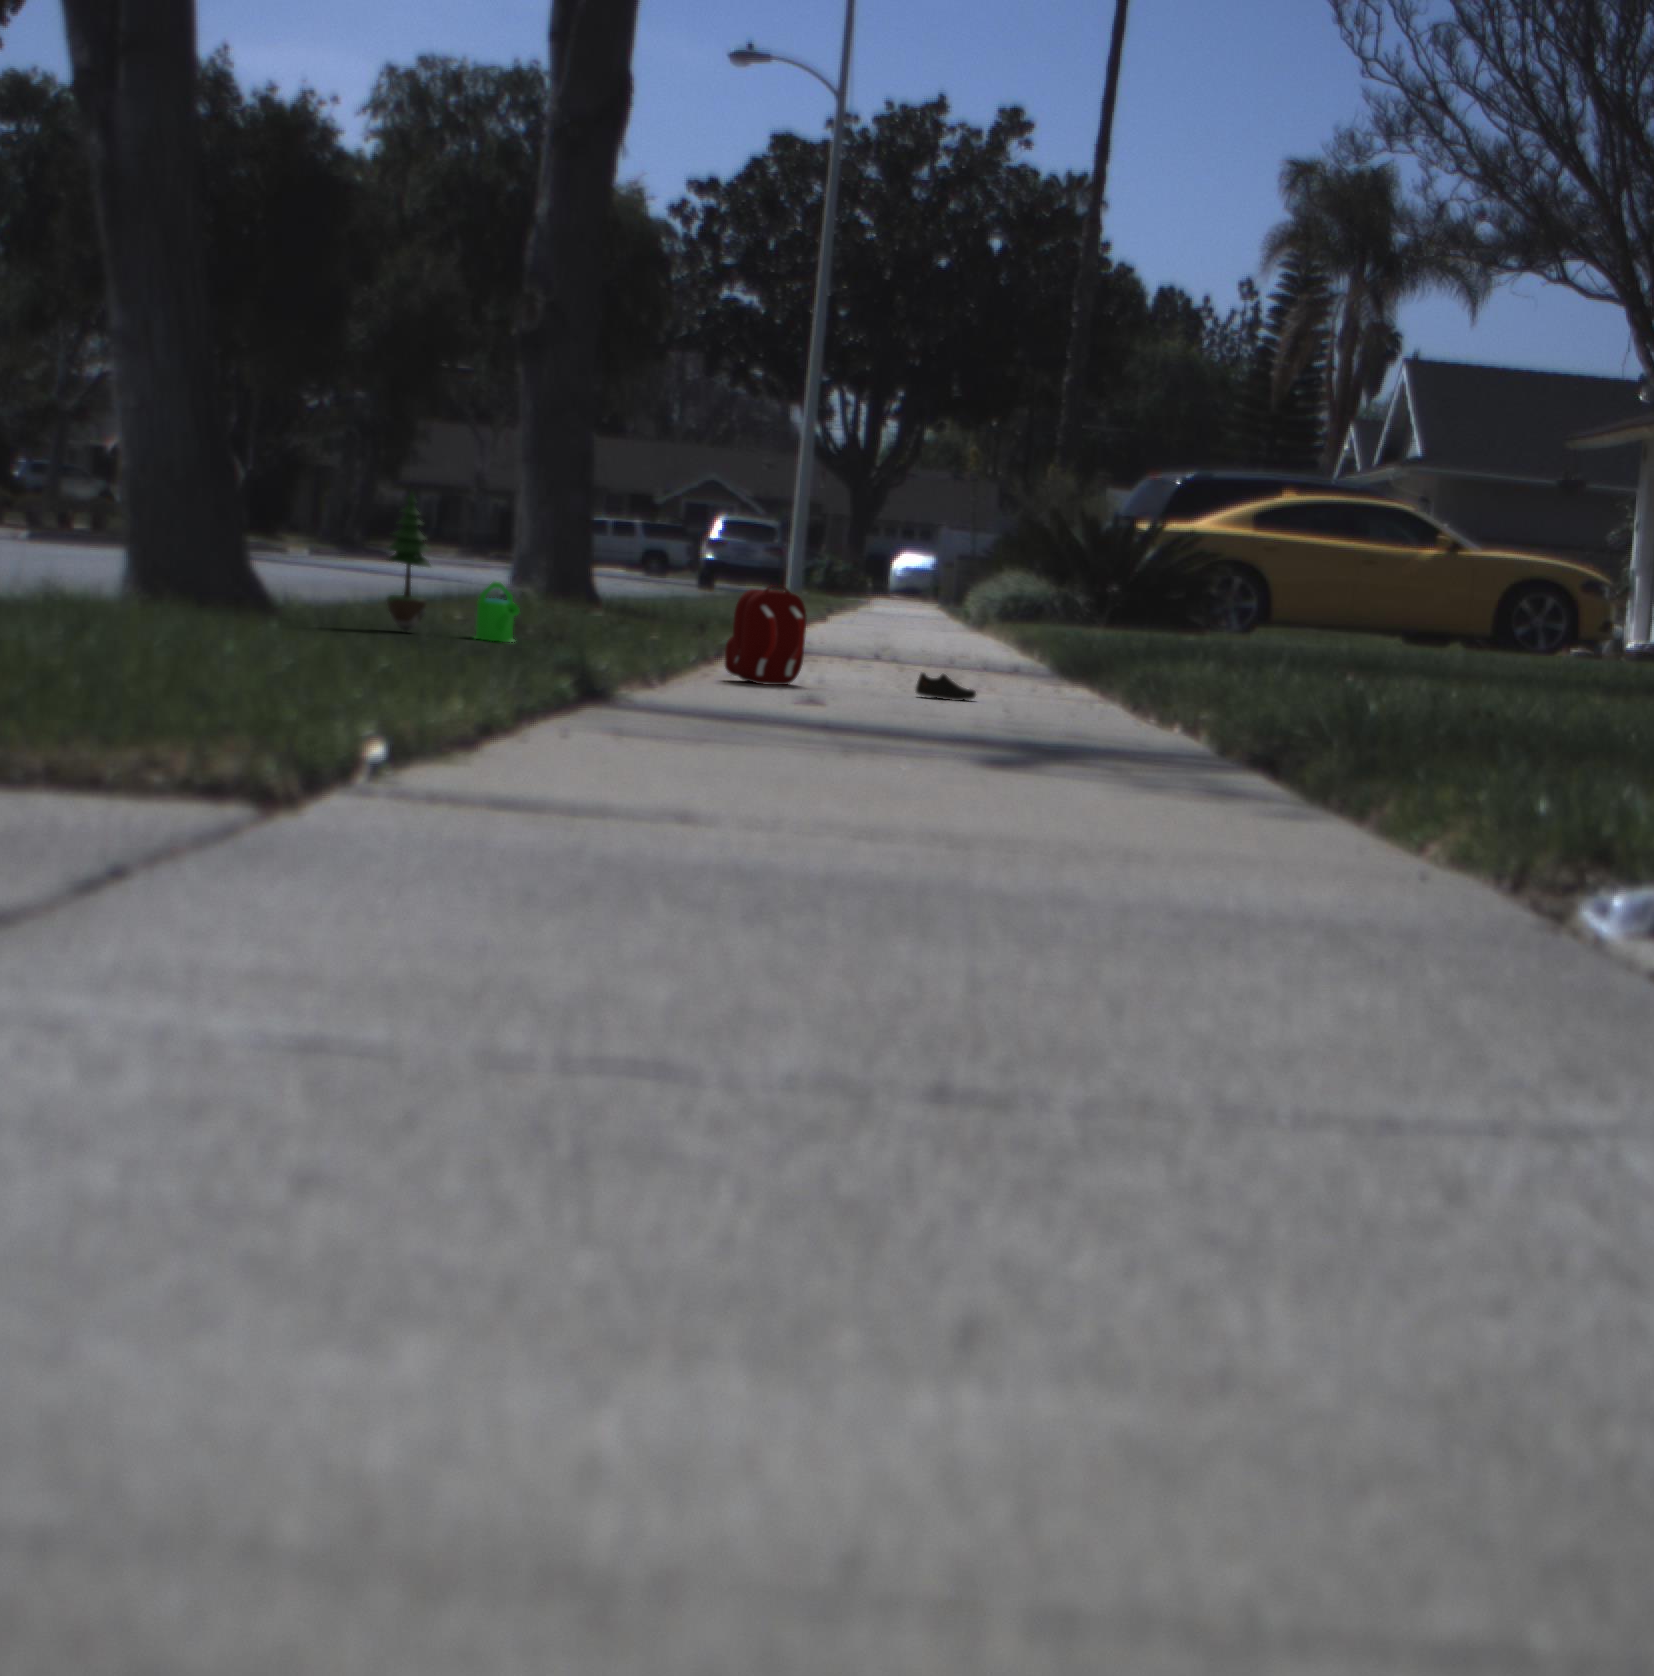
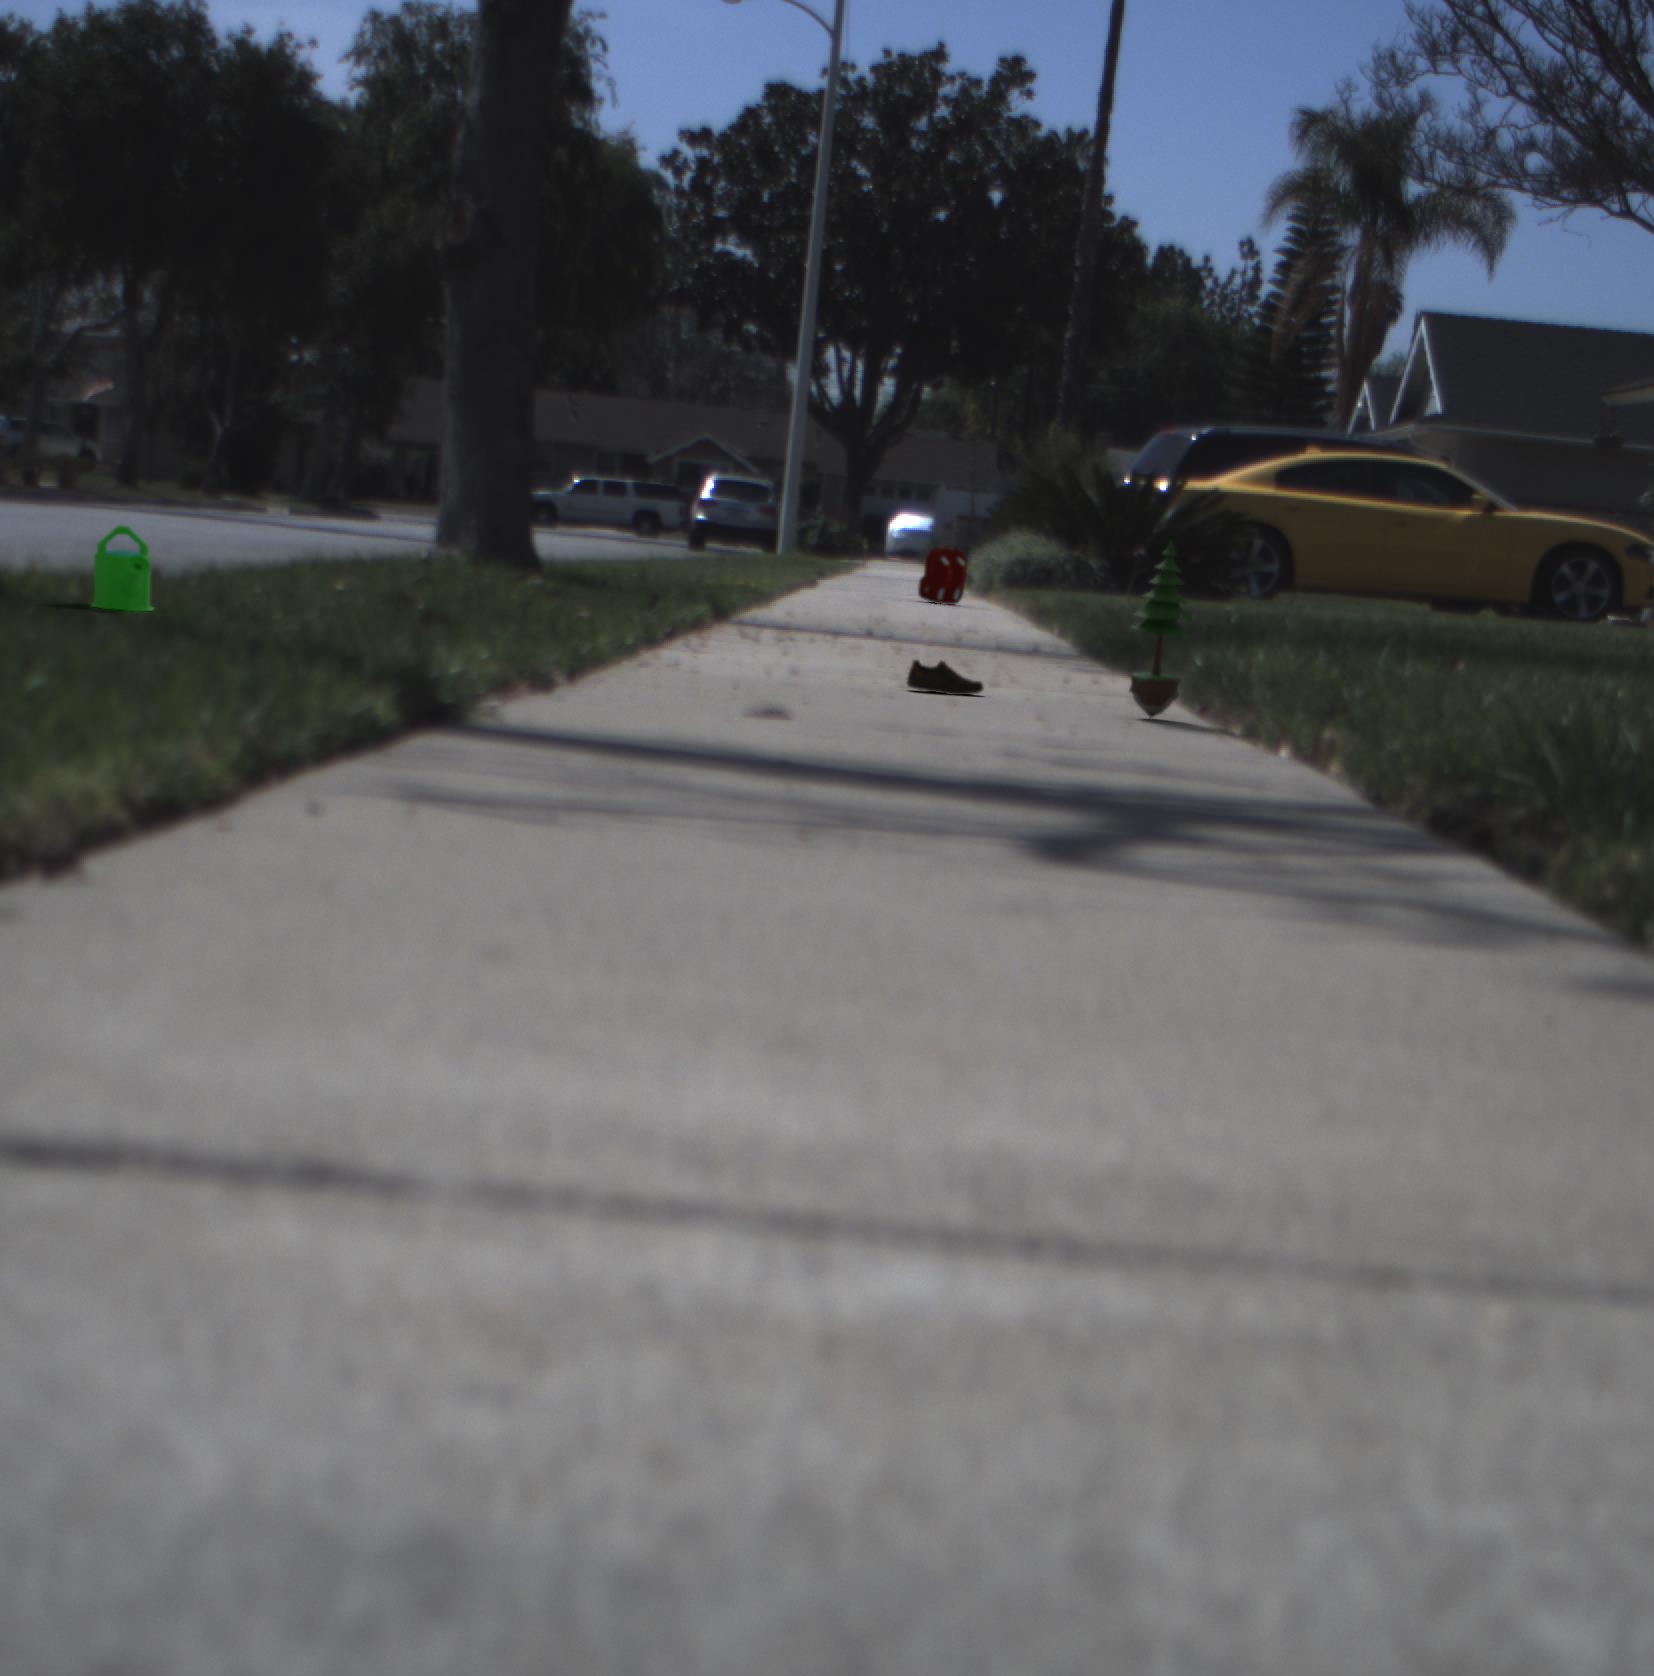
potted tree: present [387,492,431,631] -> present [1129,543,1191,718]
watering can: present [475,581,520,642] -> present [92,525,153,611]
backpack: present [725,586,807,685] -> present [918,547,967,605]

